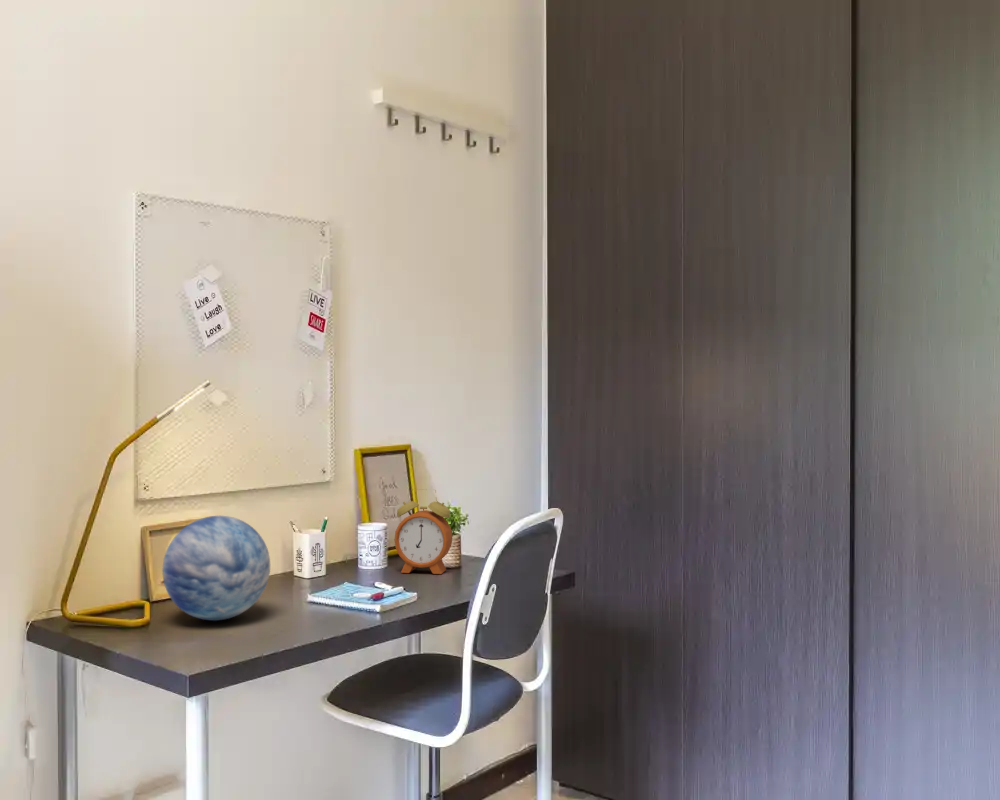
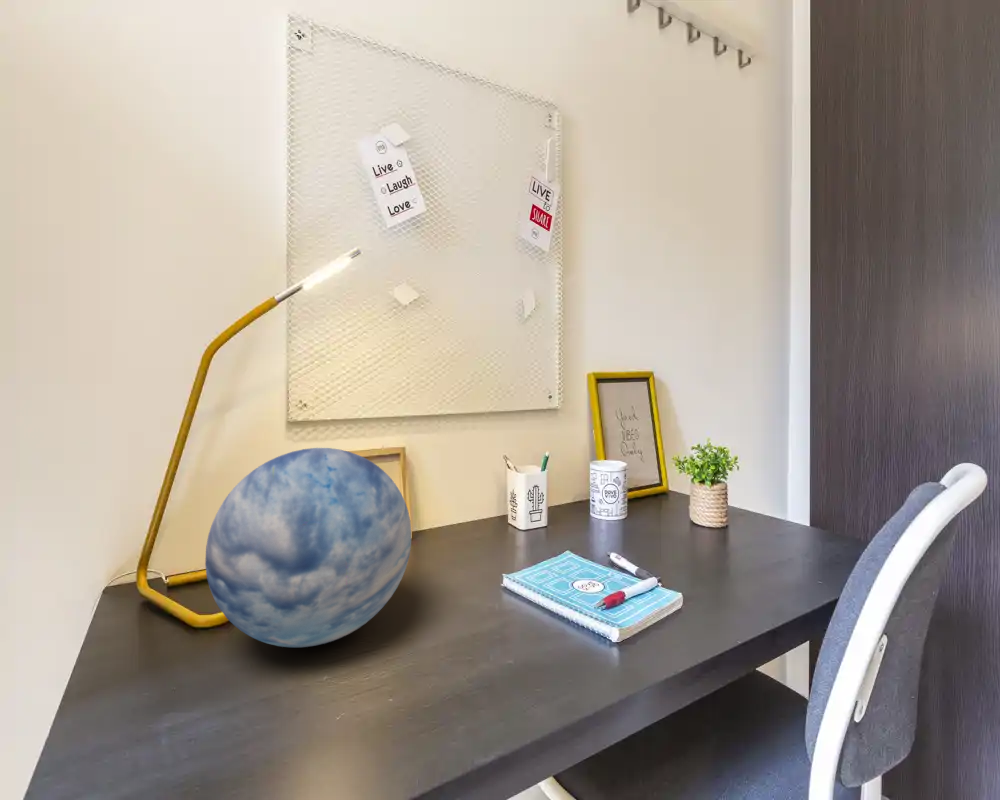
alarm clock: present [394,500,452,574] -> none [638,420,723,542]

